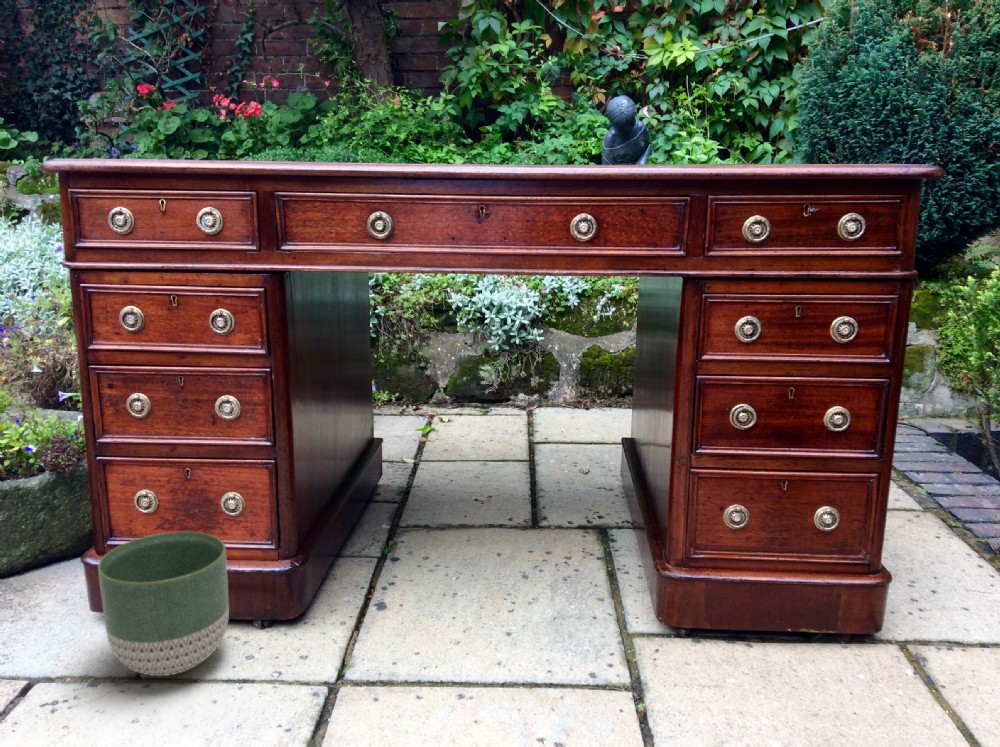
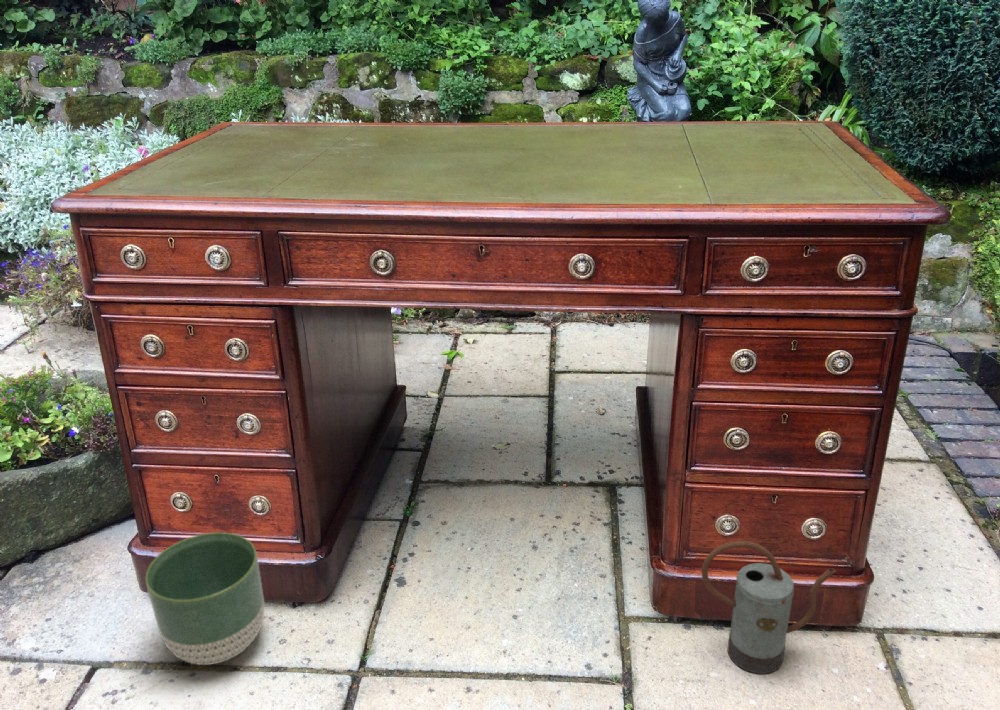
watering can: none [714,522,857,680] -> present [702,541,836,674]

